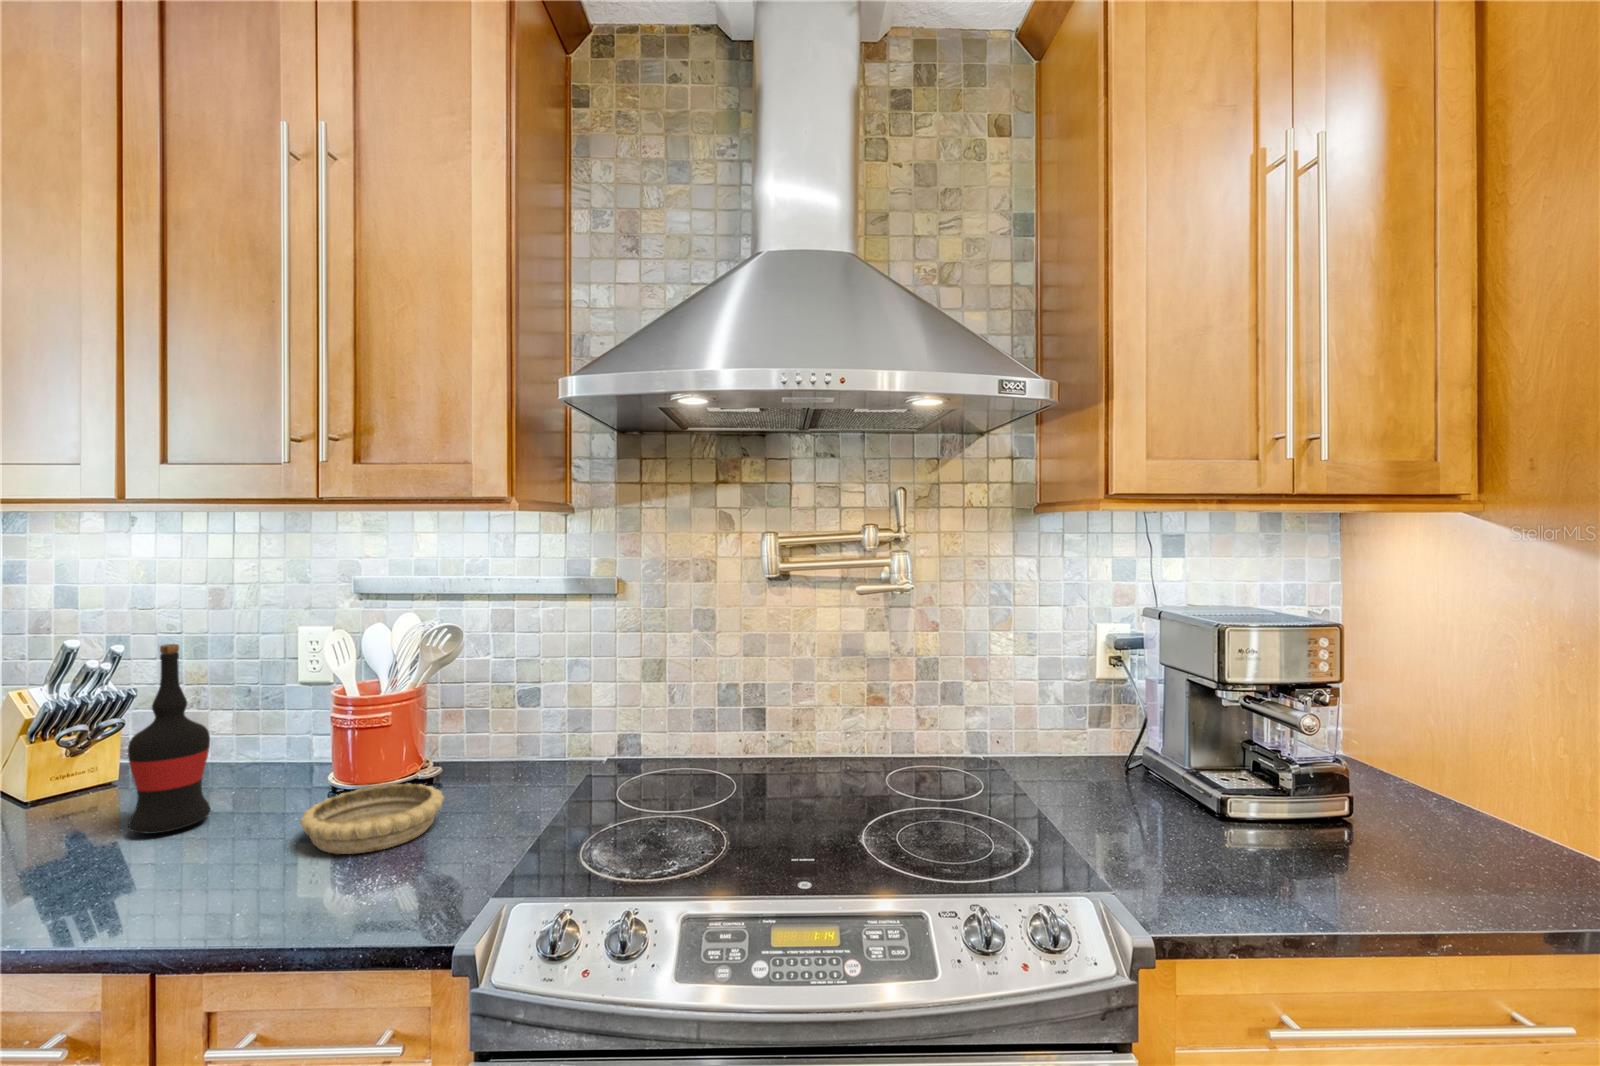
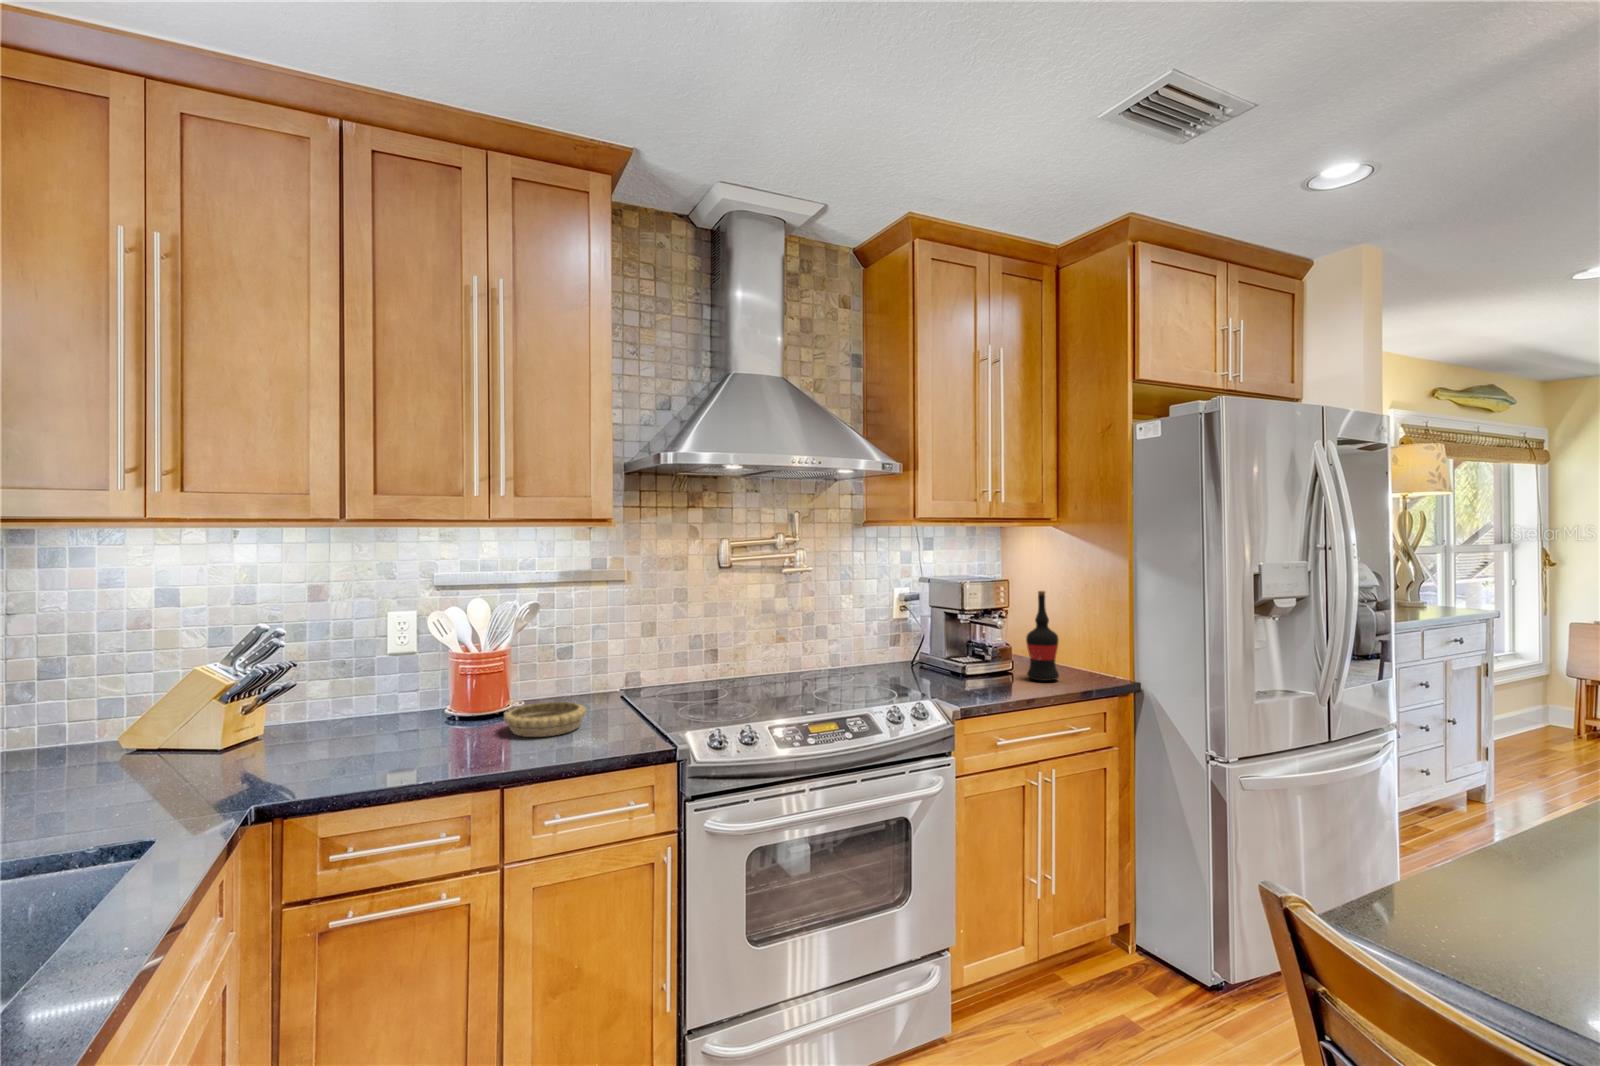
wine bottle: present [128,644,210,834] -> present [1026,591,1059,681]

